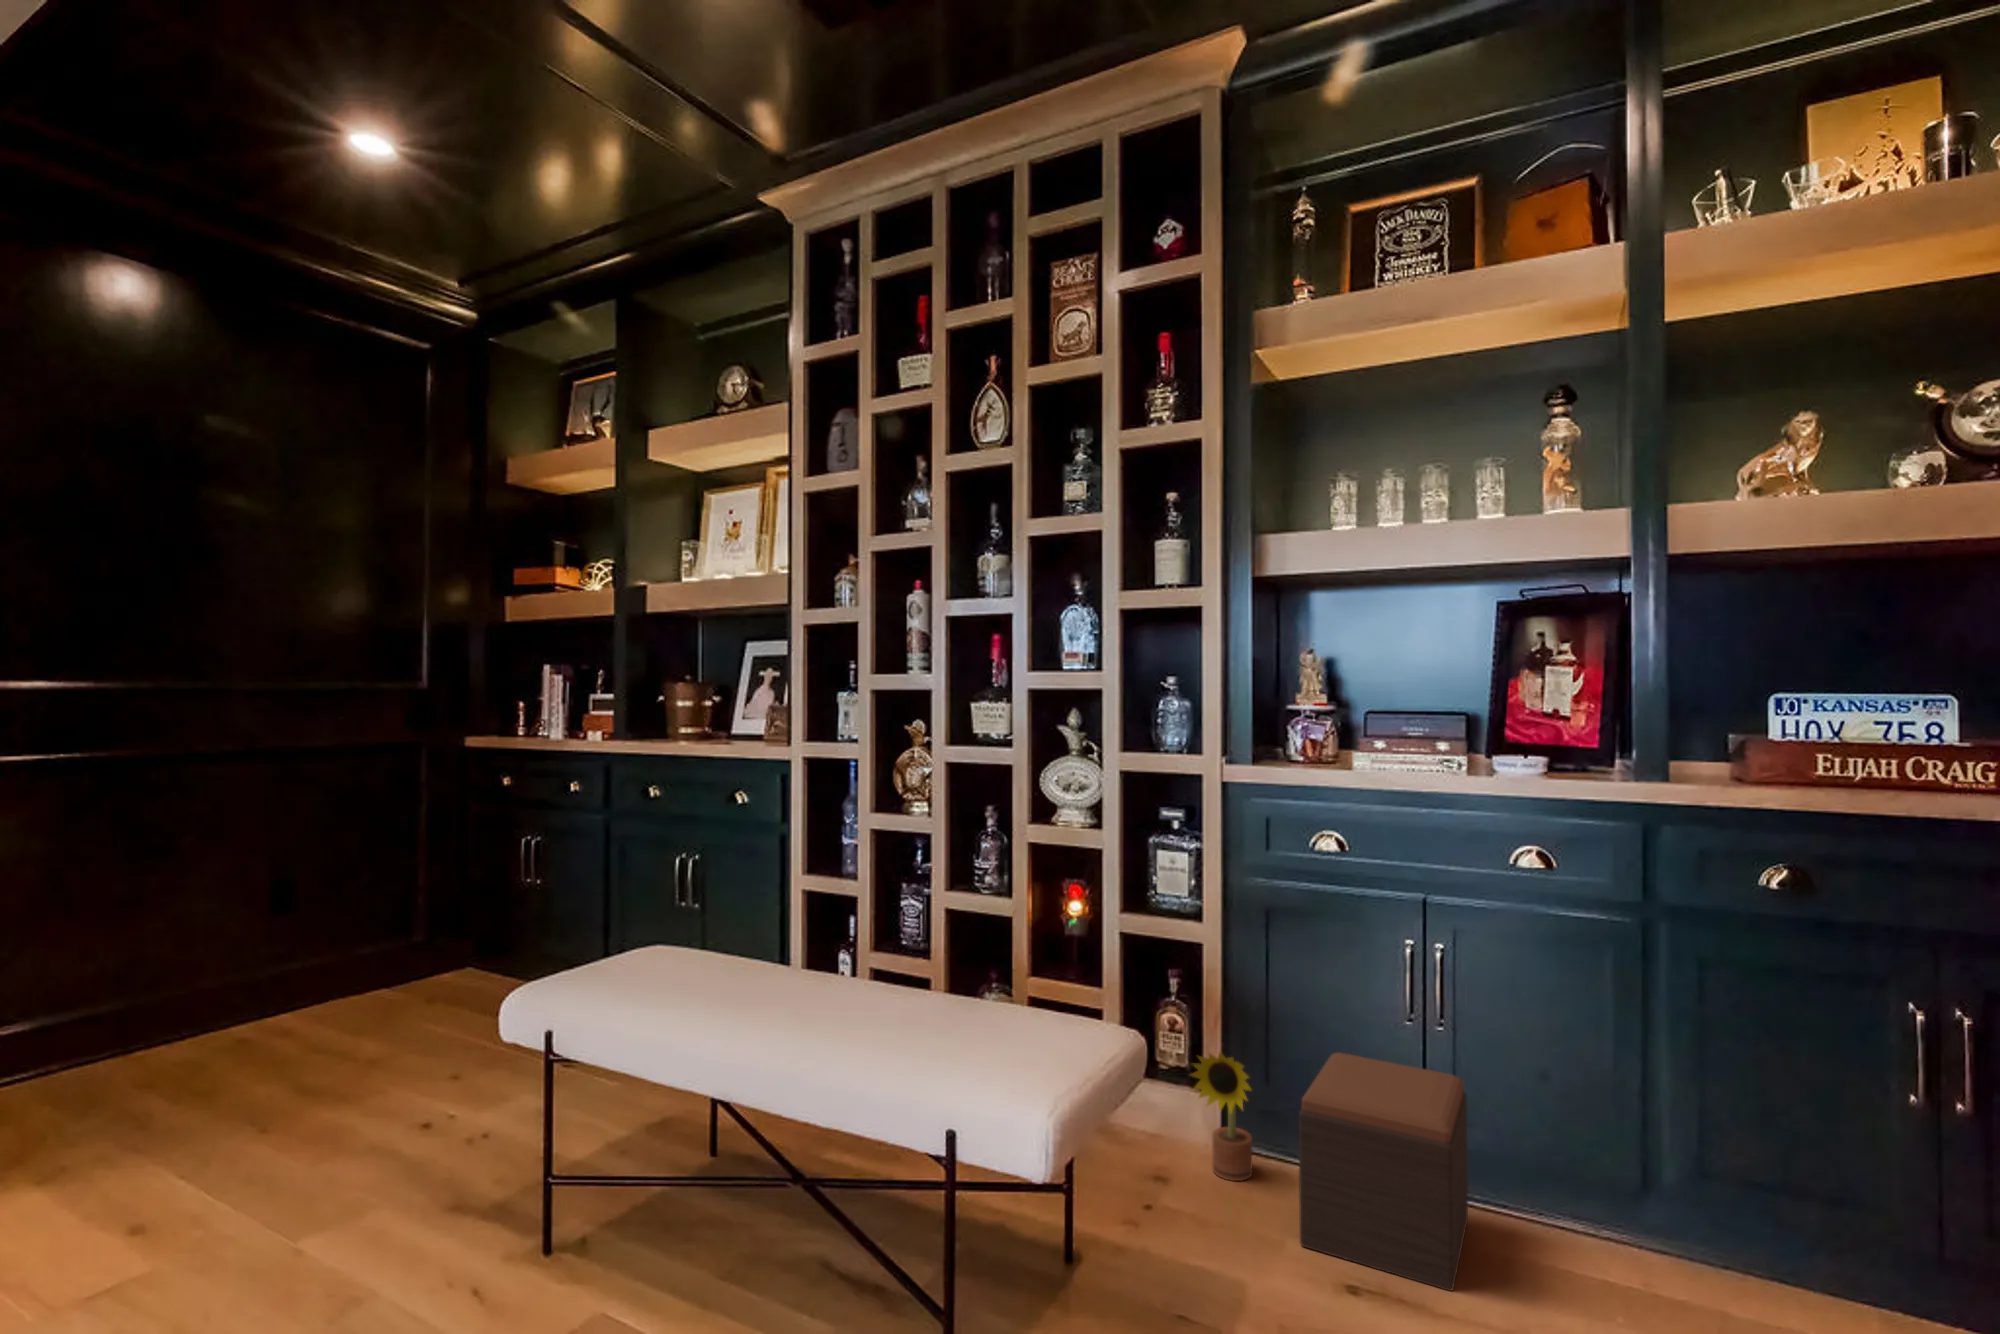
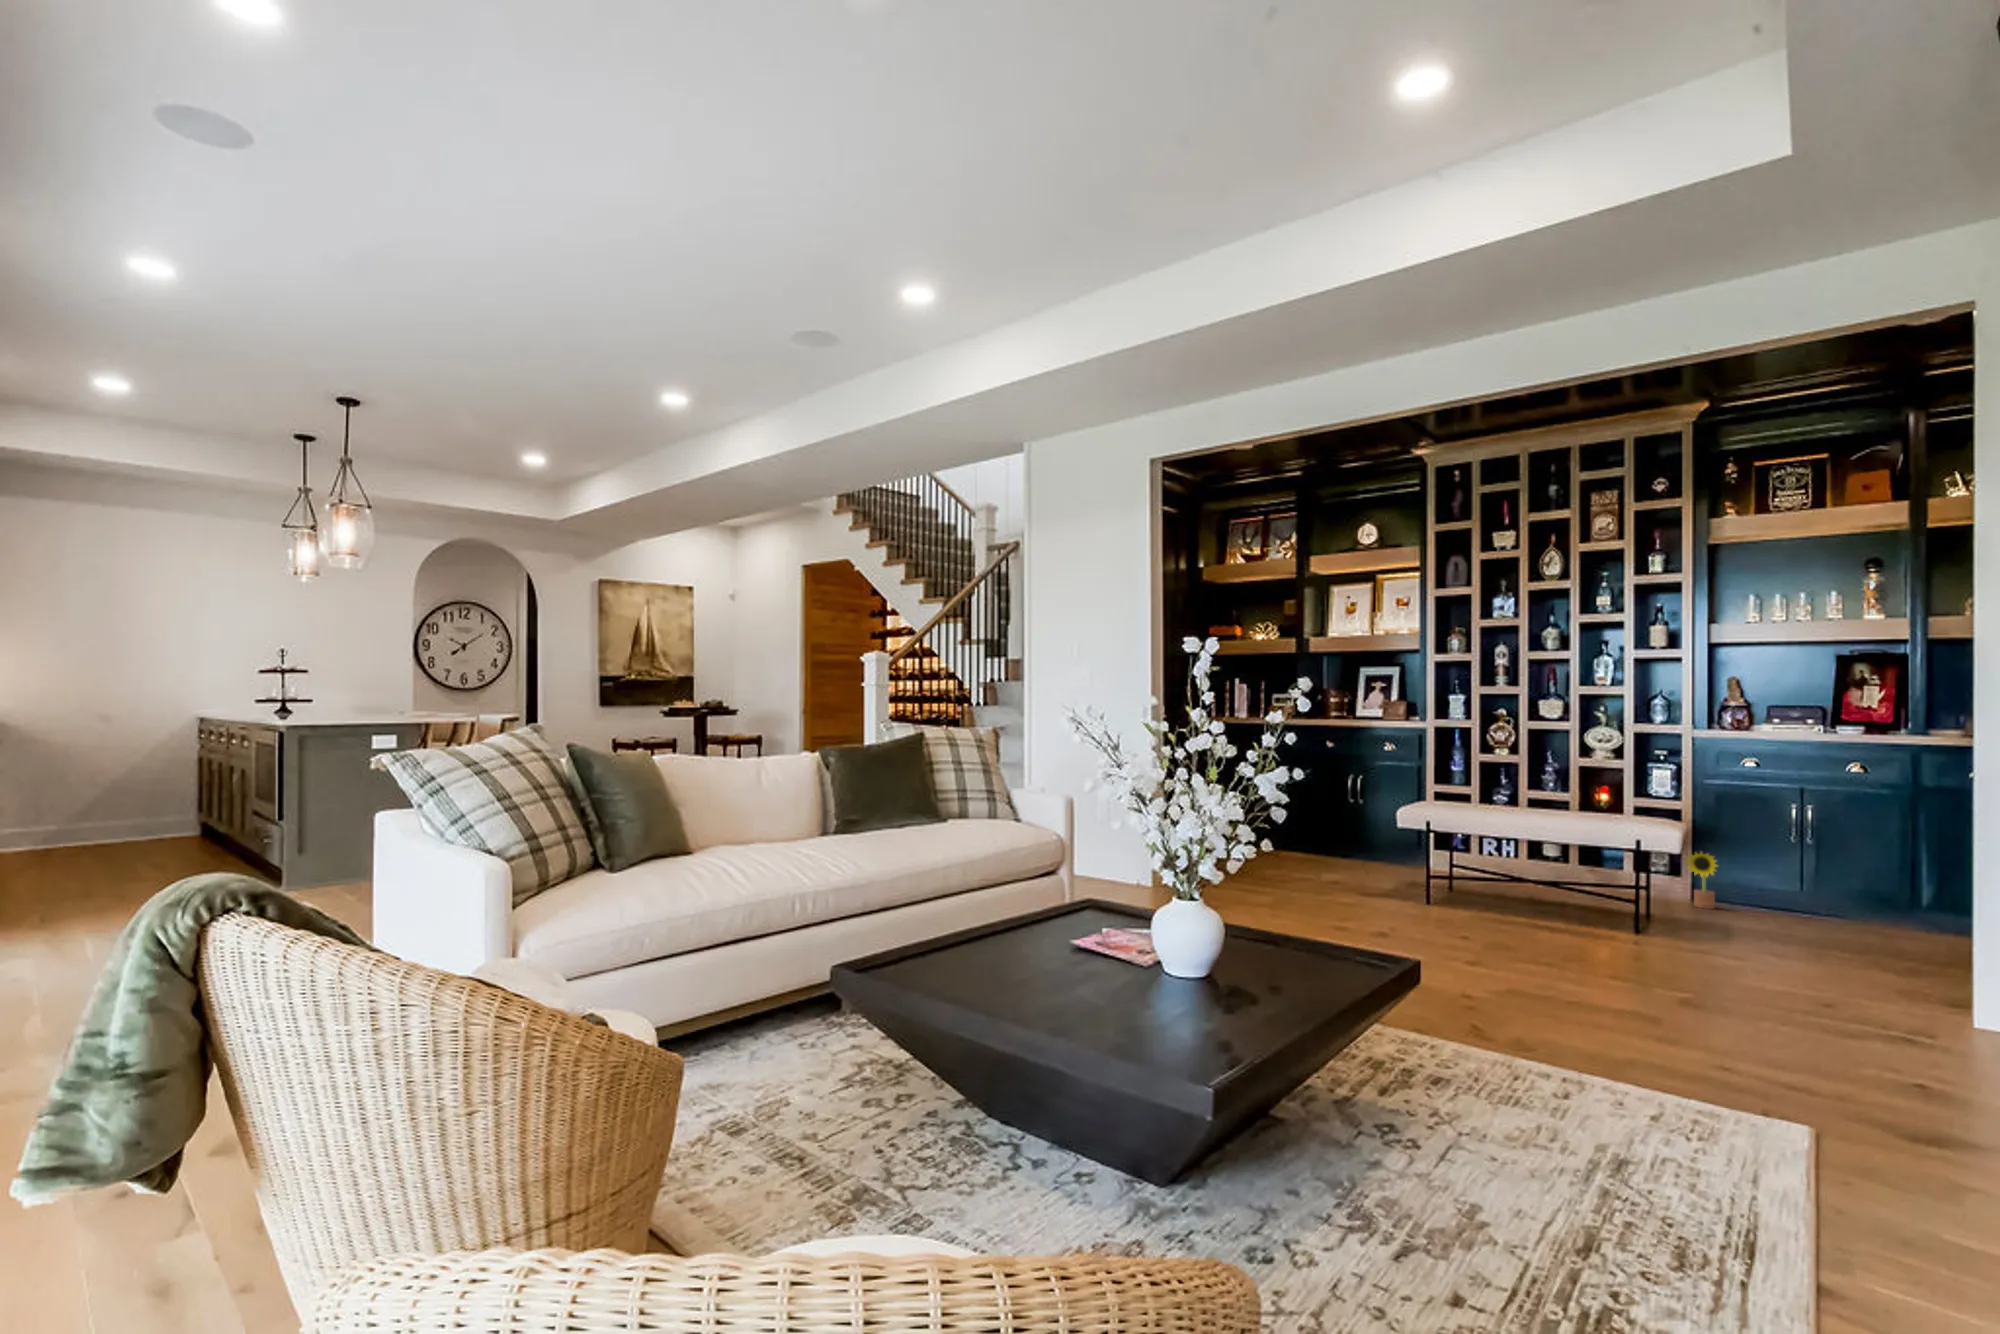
footstool: present [1299,1053,1468,1291] -> none [1749,852,1827,929]

